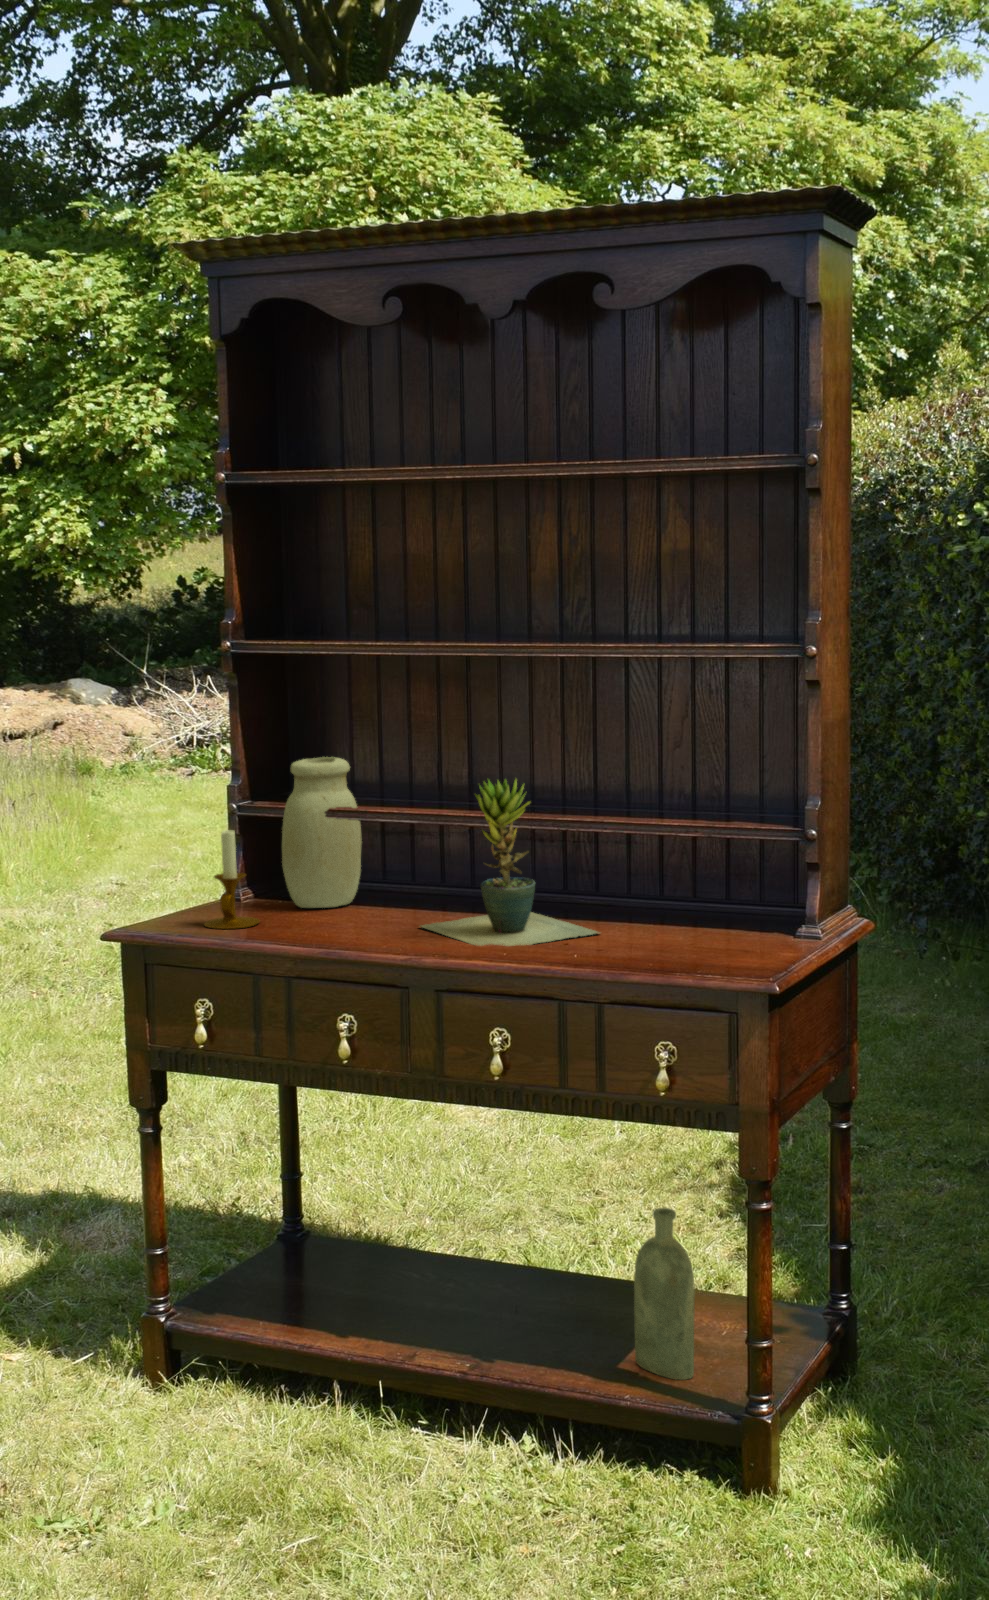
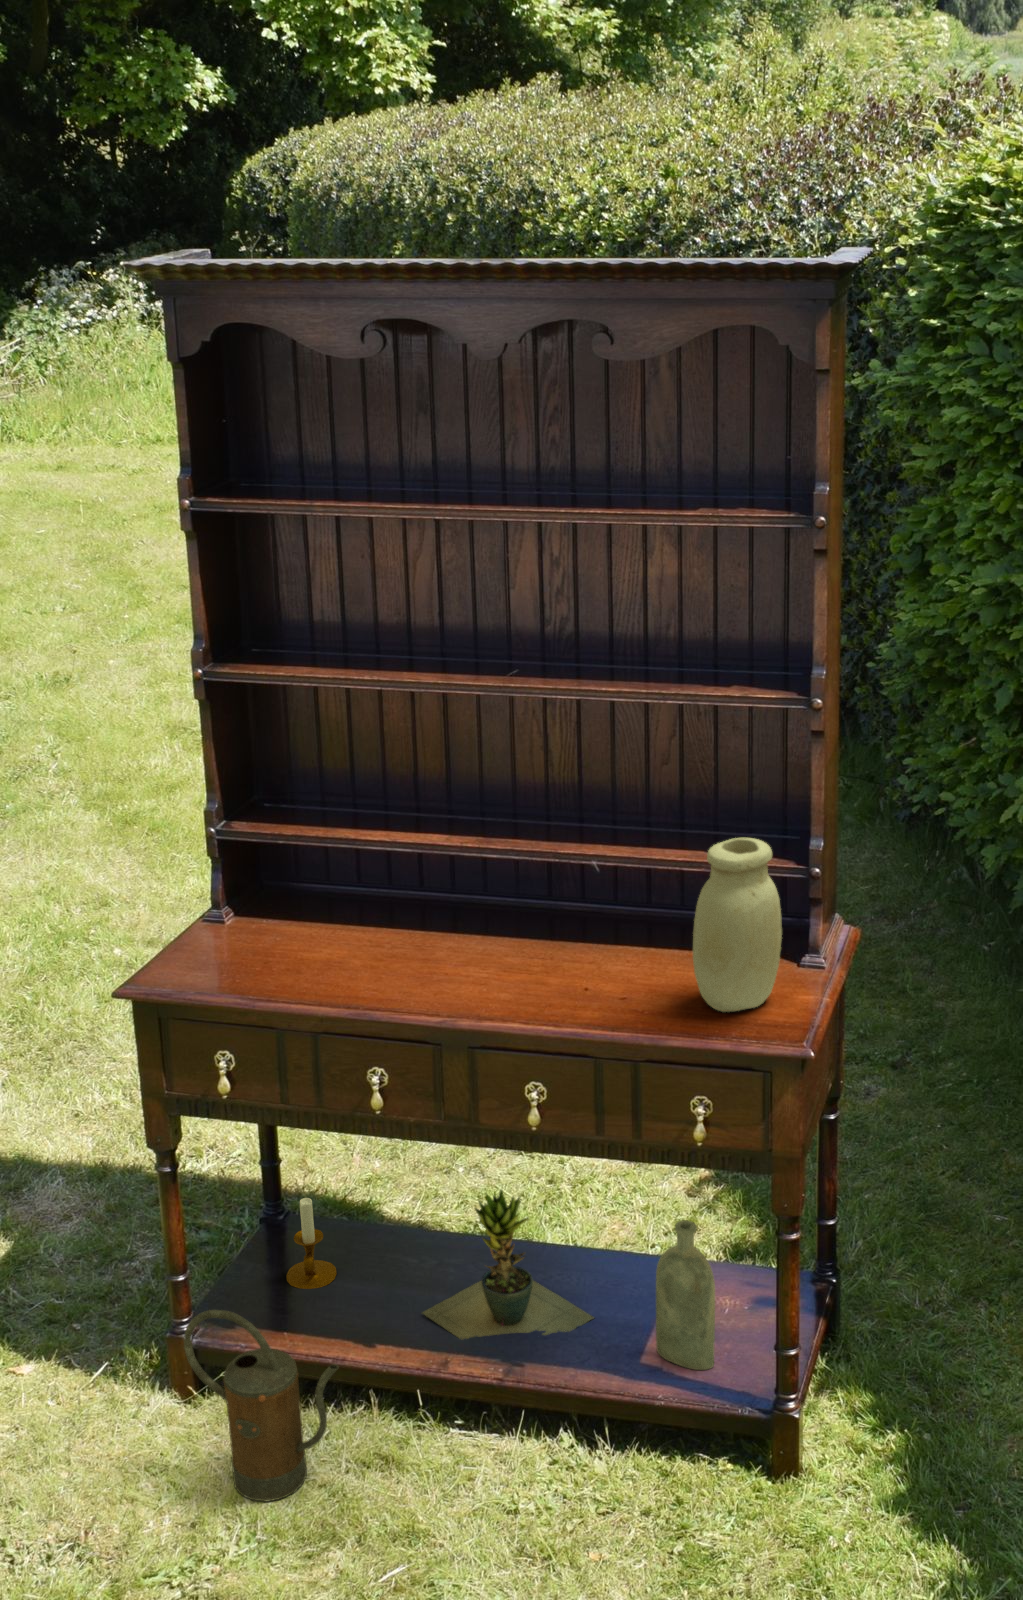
jar: present [282,757,362,908] -> present [693,838,782,1012]
potted plant: present [421,779,598,946] -> present [423,1190,594,1339]
candlestick: present [204,830,260,929] -> present [286,1198,337,1289]
watering can: none [136,1256,281,1471] -> present [184,1310,338,1501]

